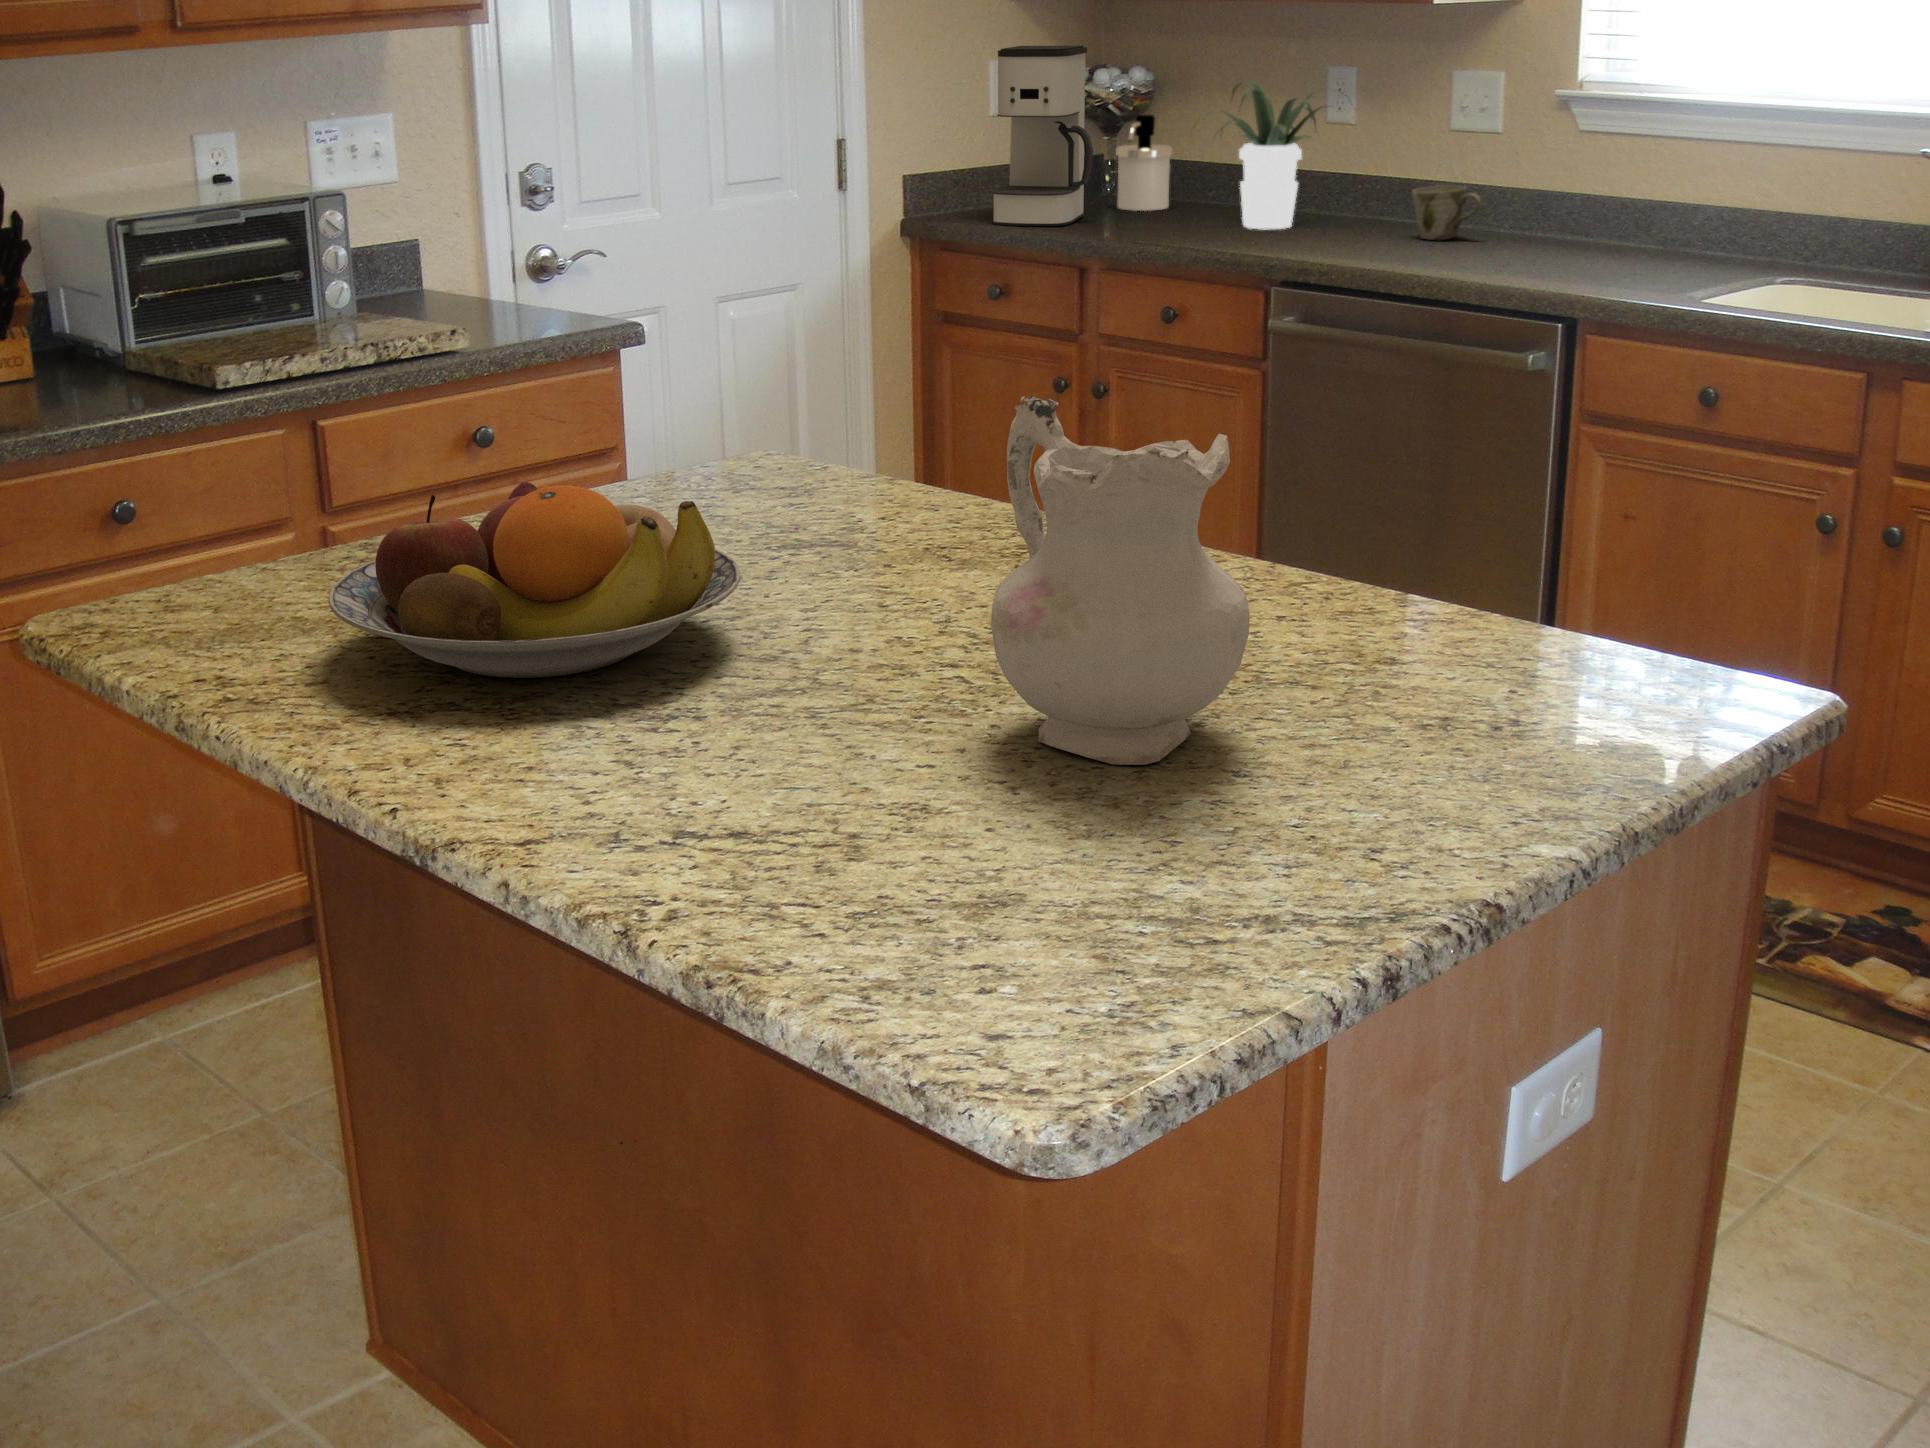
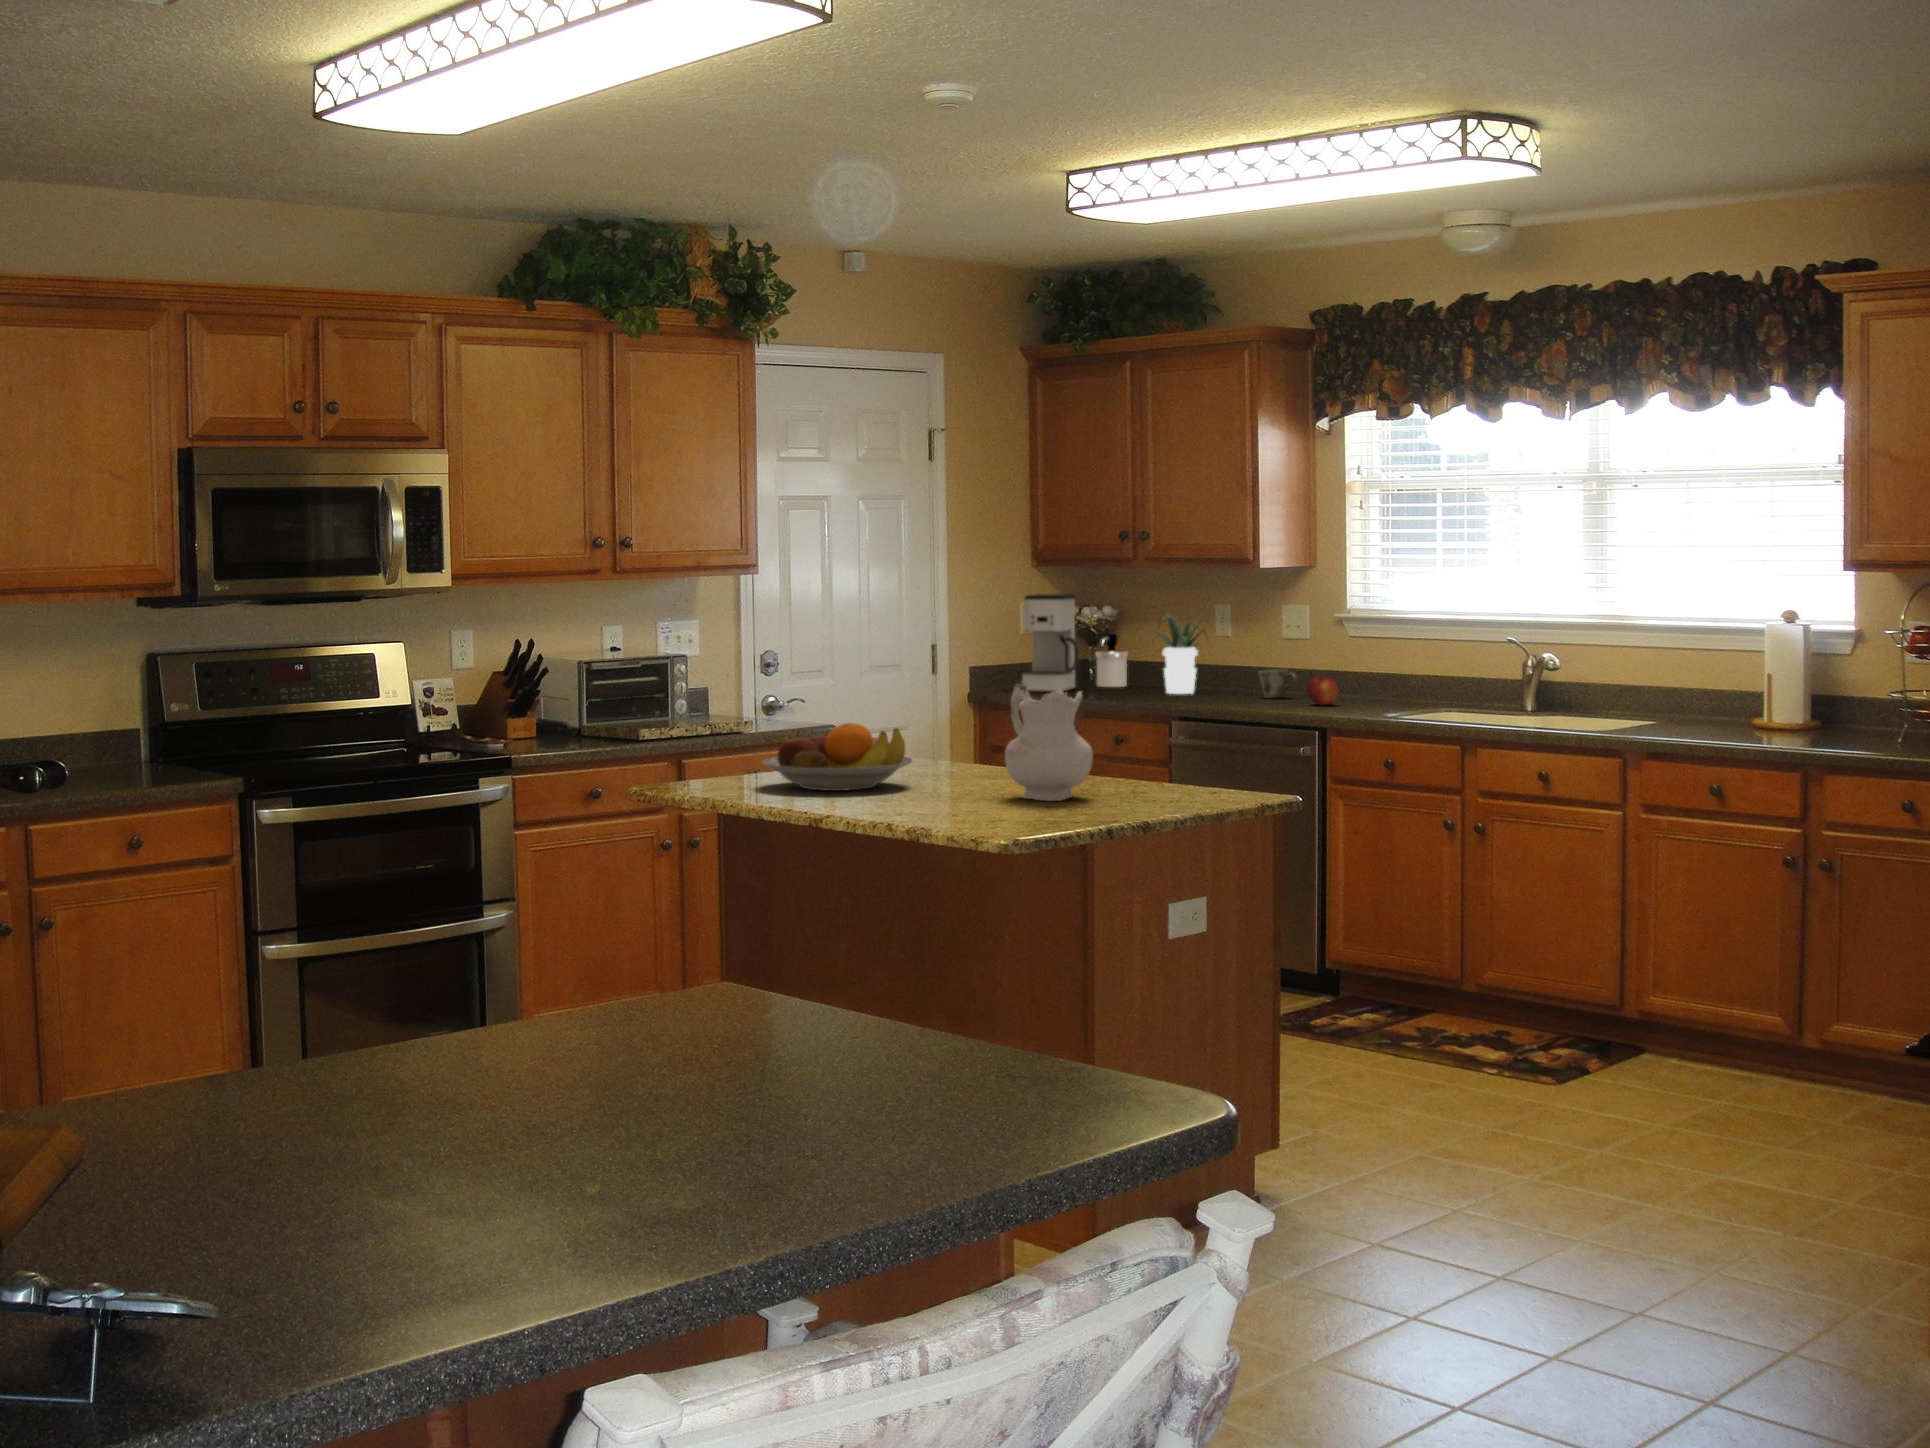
fruit: none [1513,205,1572,262] -> present [1306,676,1338,705]

